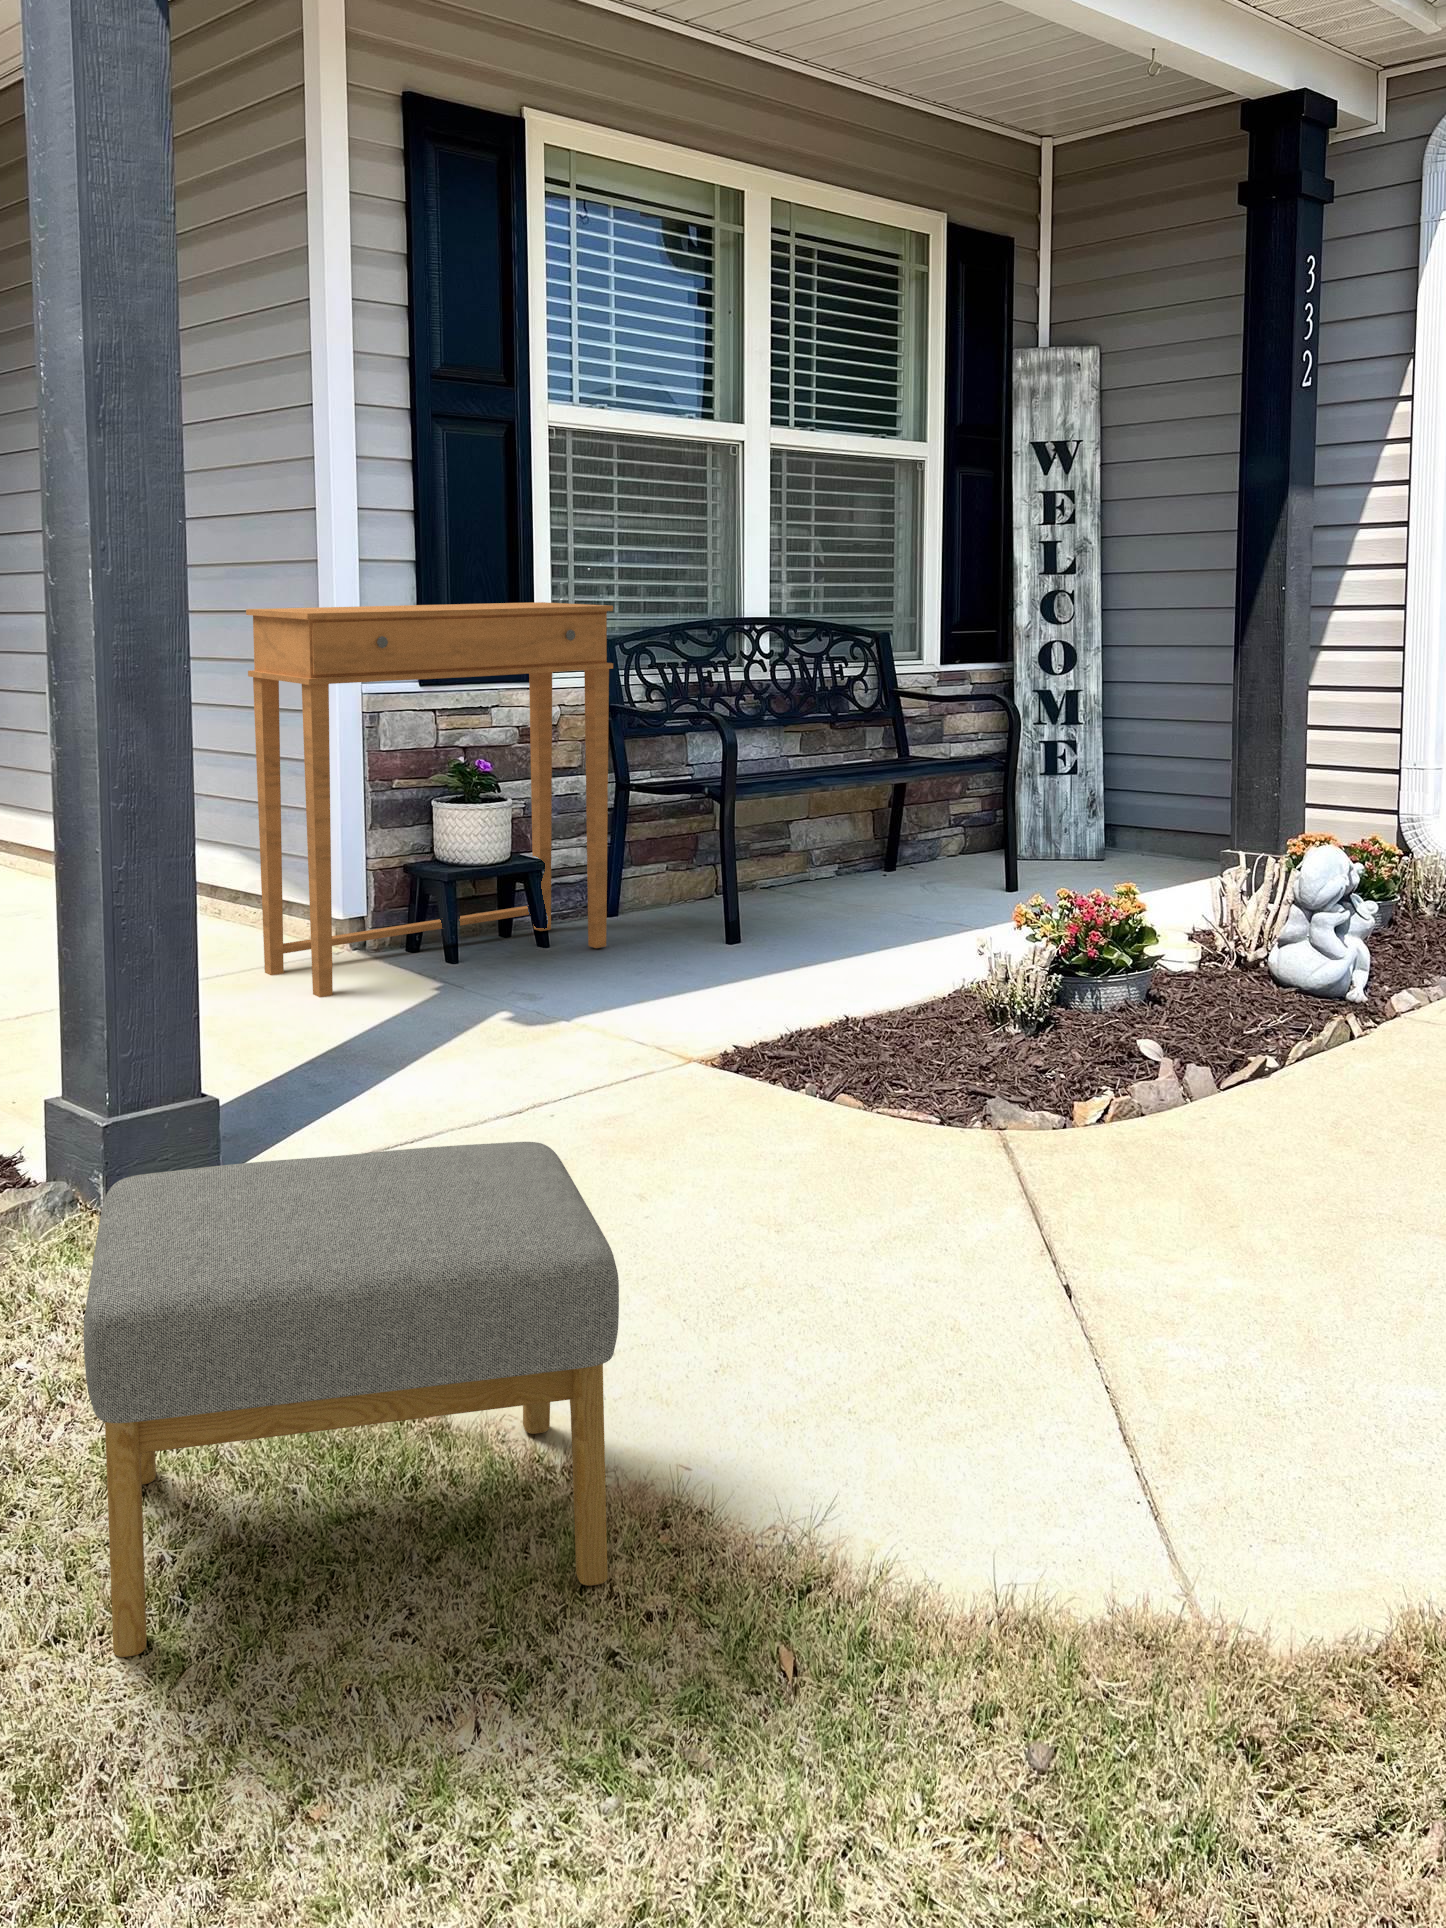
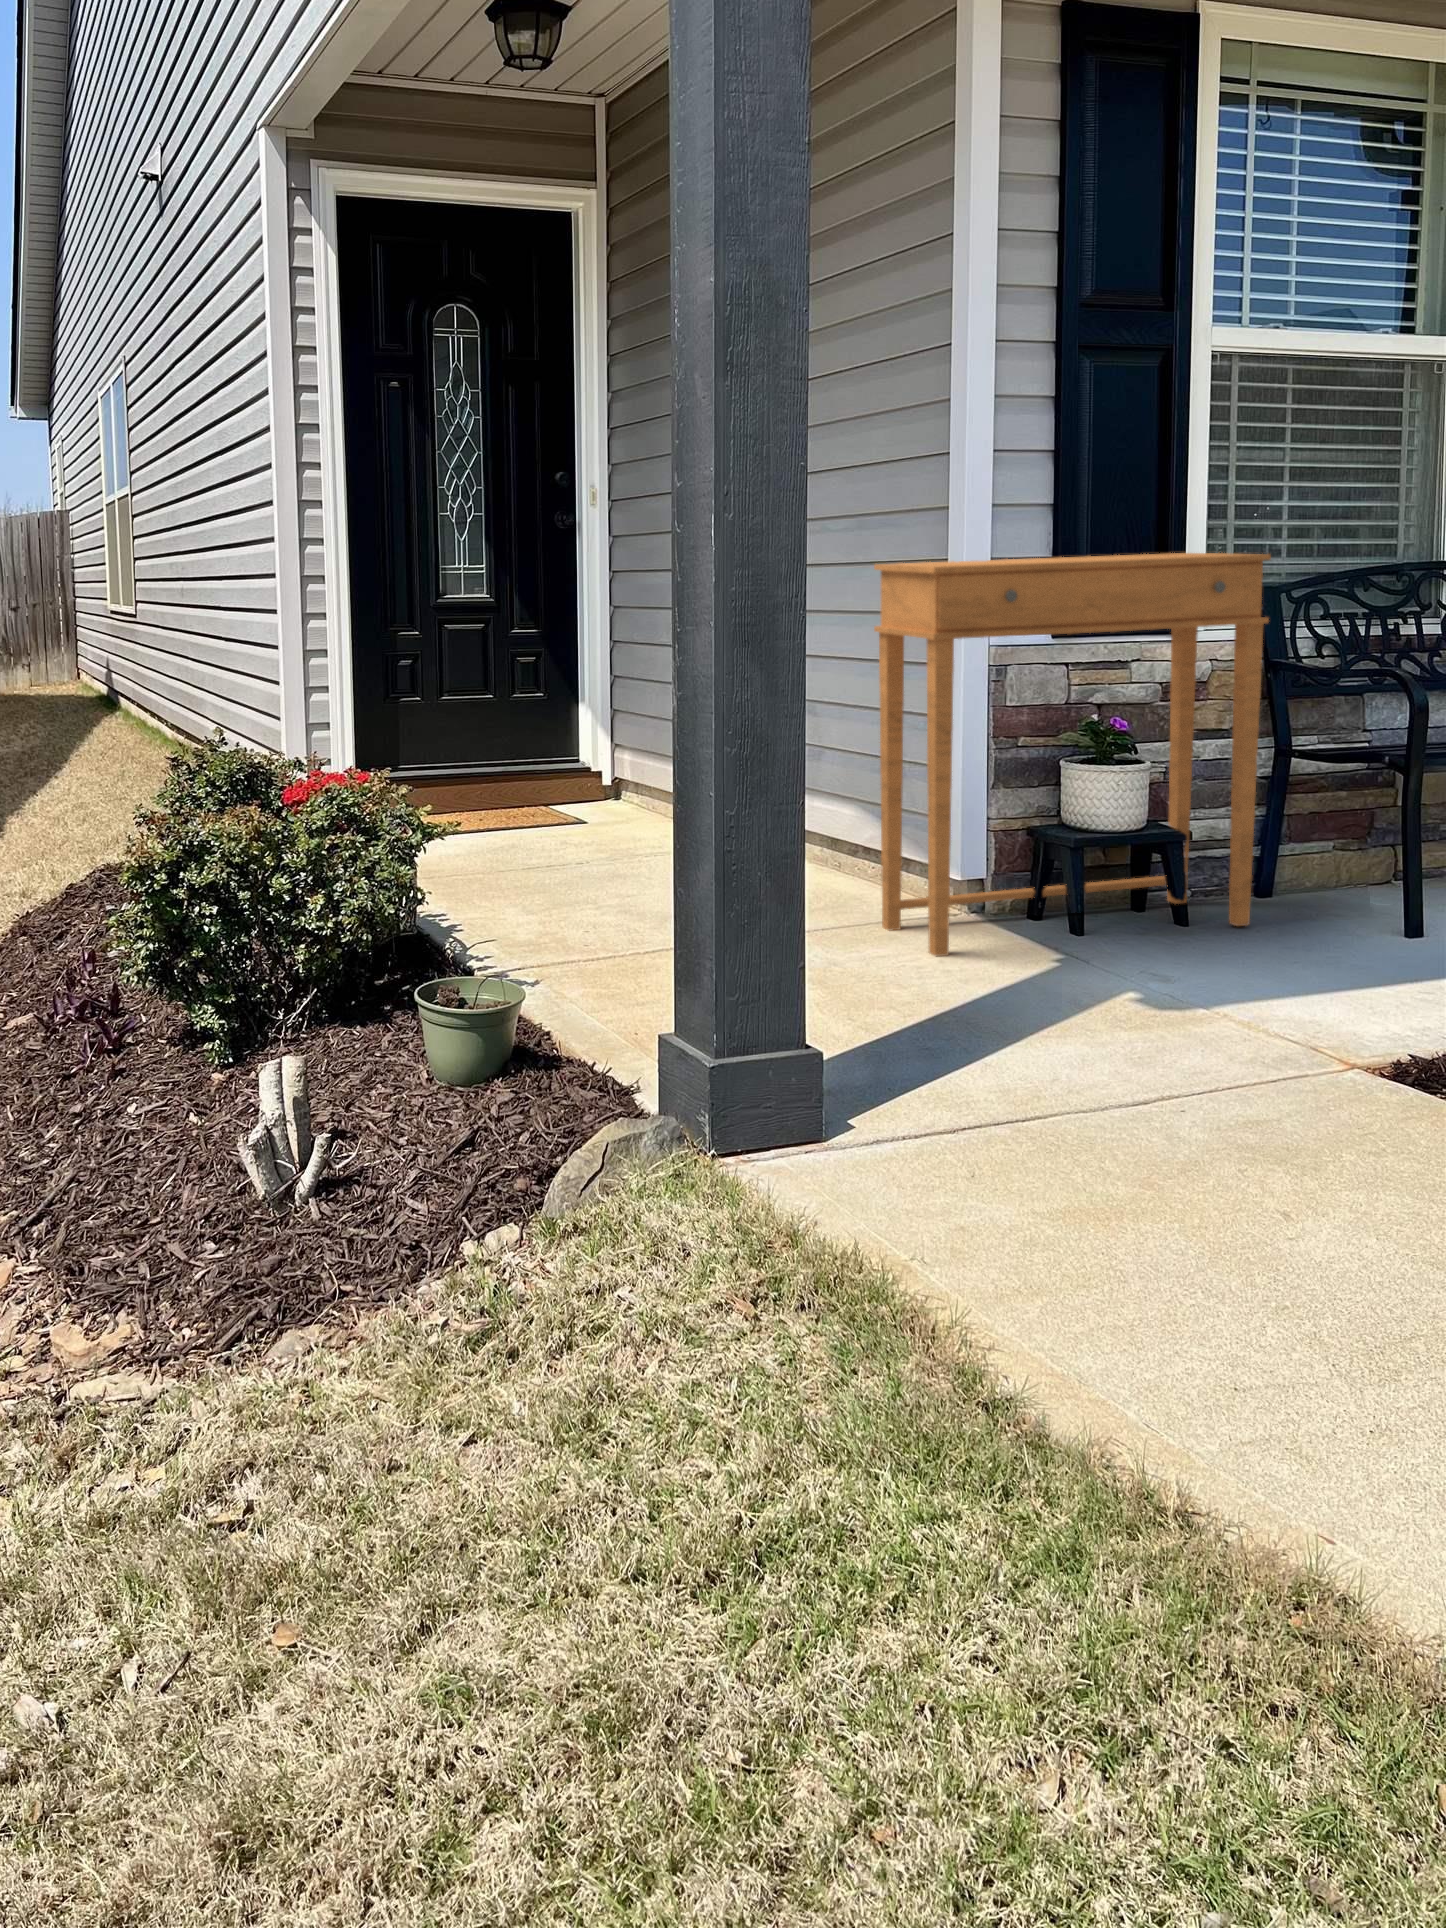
footstool: present [84,1142,619,1657] -> none [667,1127,1248,1654]

